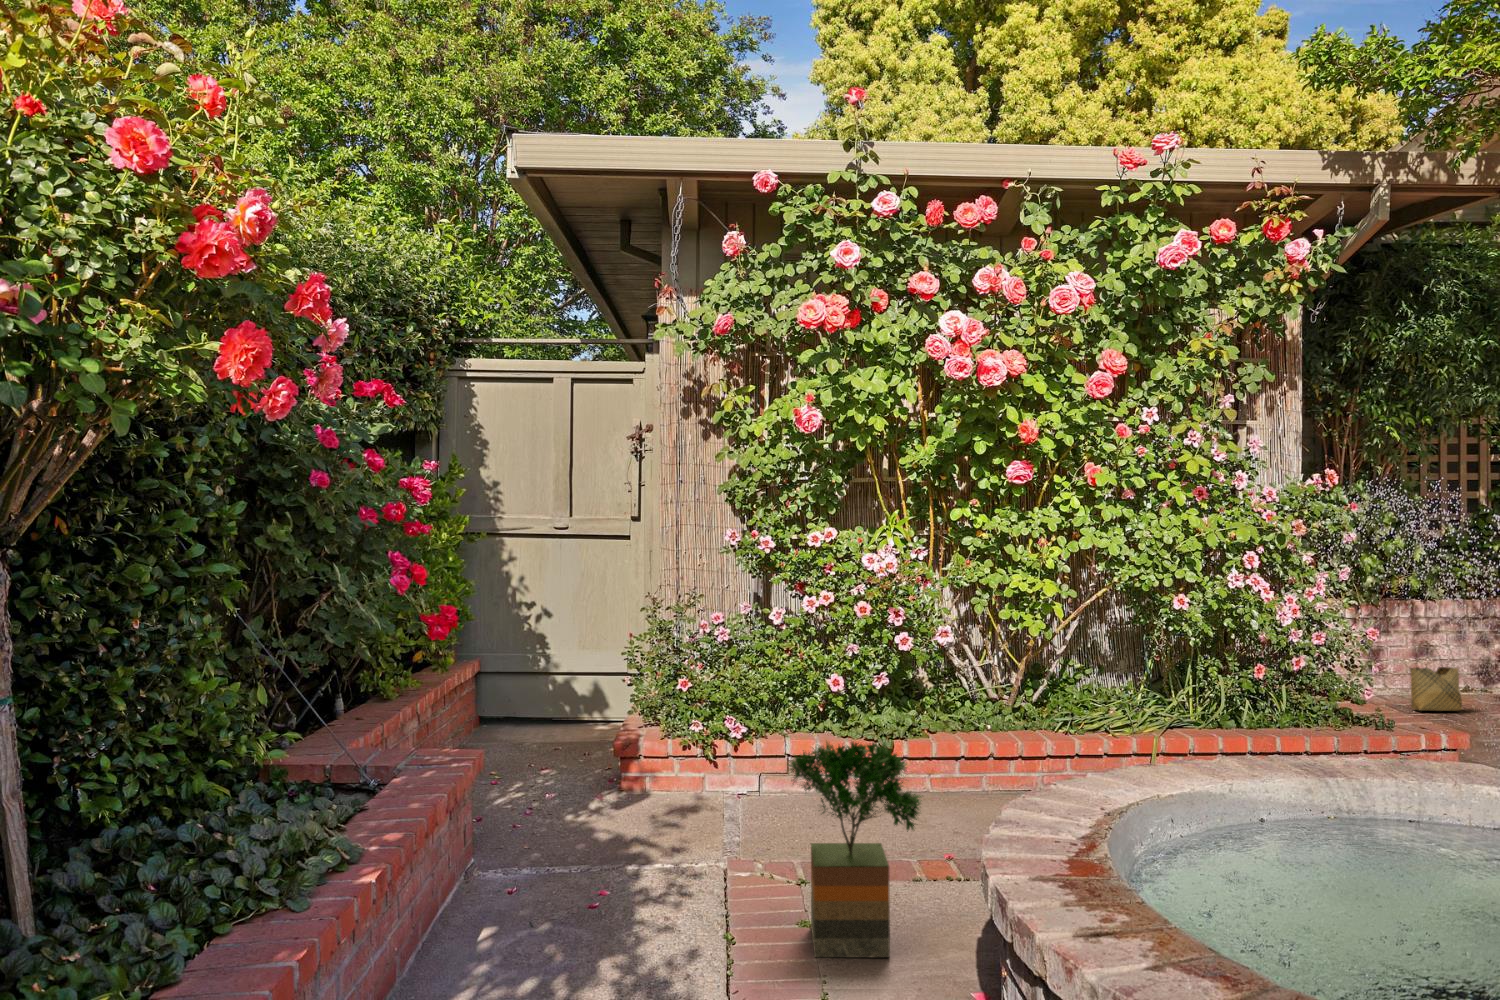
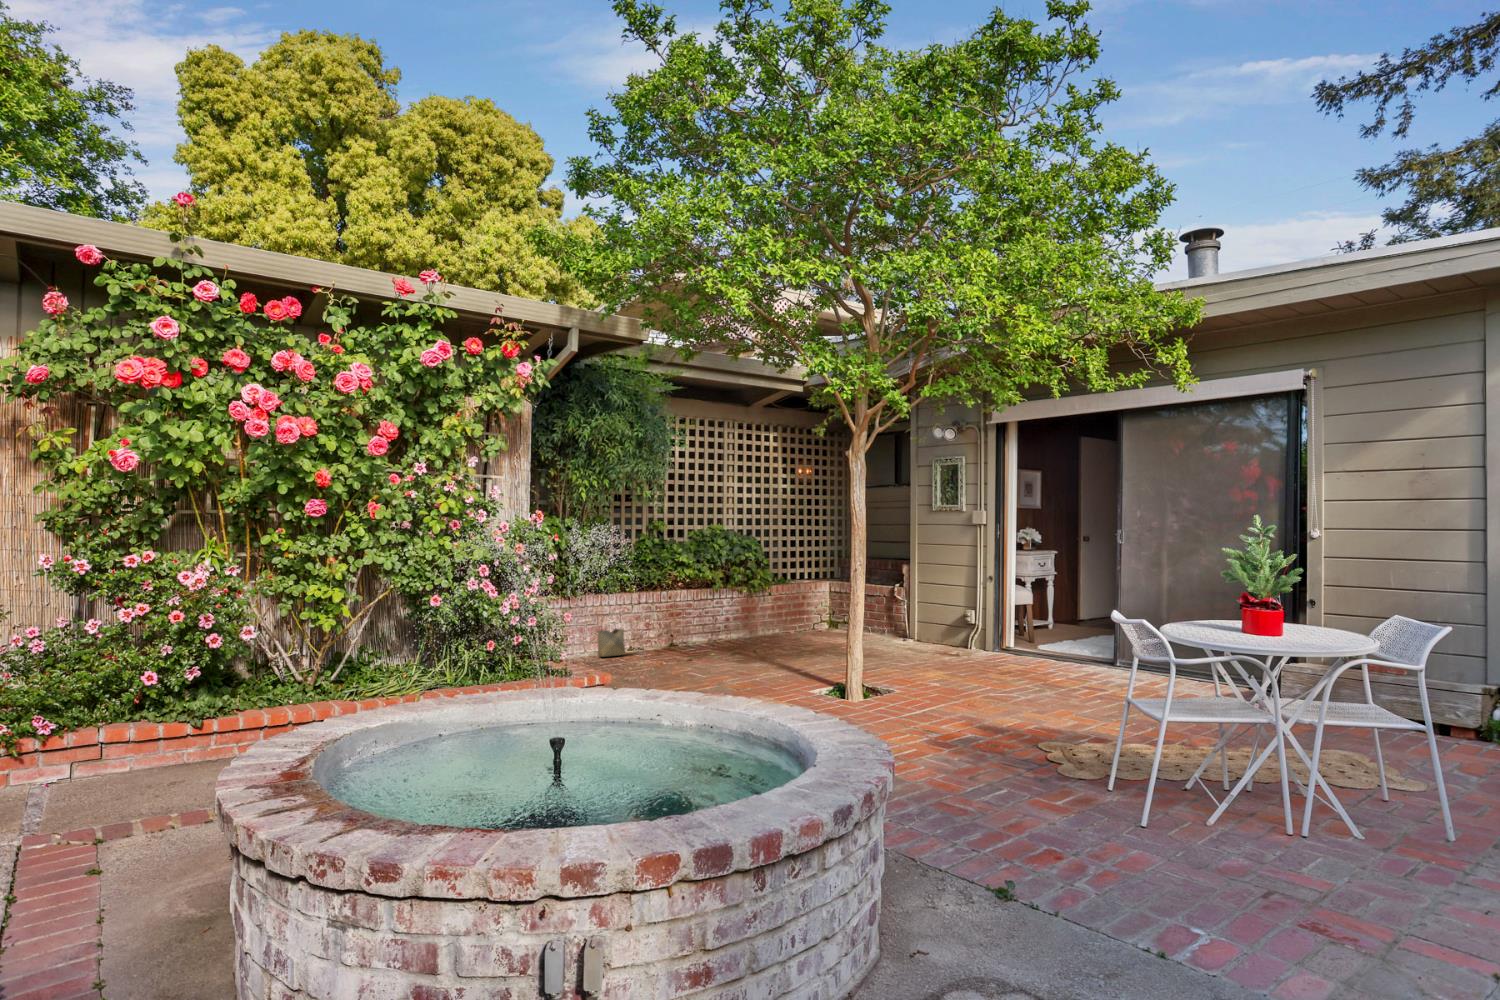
potted tree: present [787,742,922,957] -> none [64,722,199,904]

